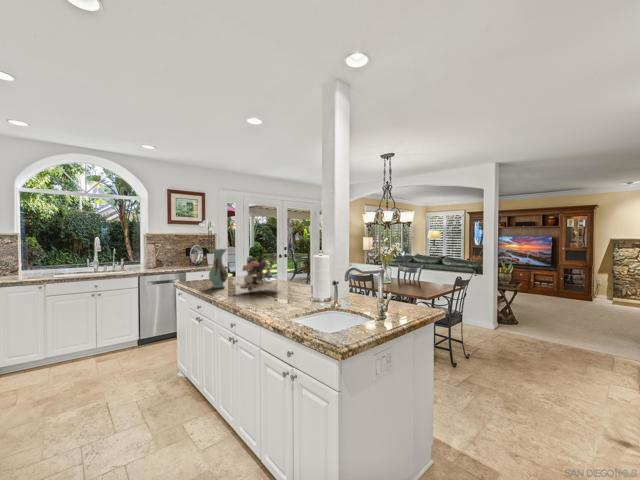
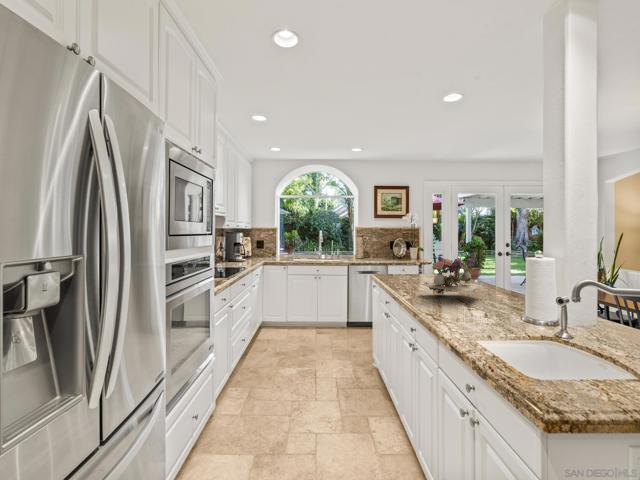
decorative vase: present [209,249,228,289] -> none [399,243,419,286]

